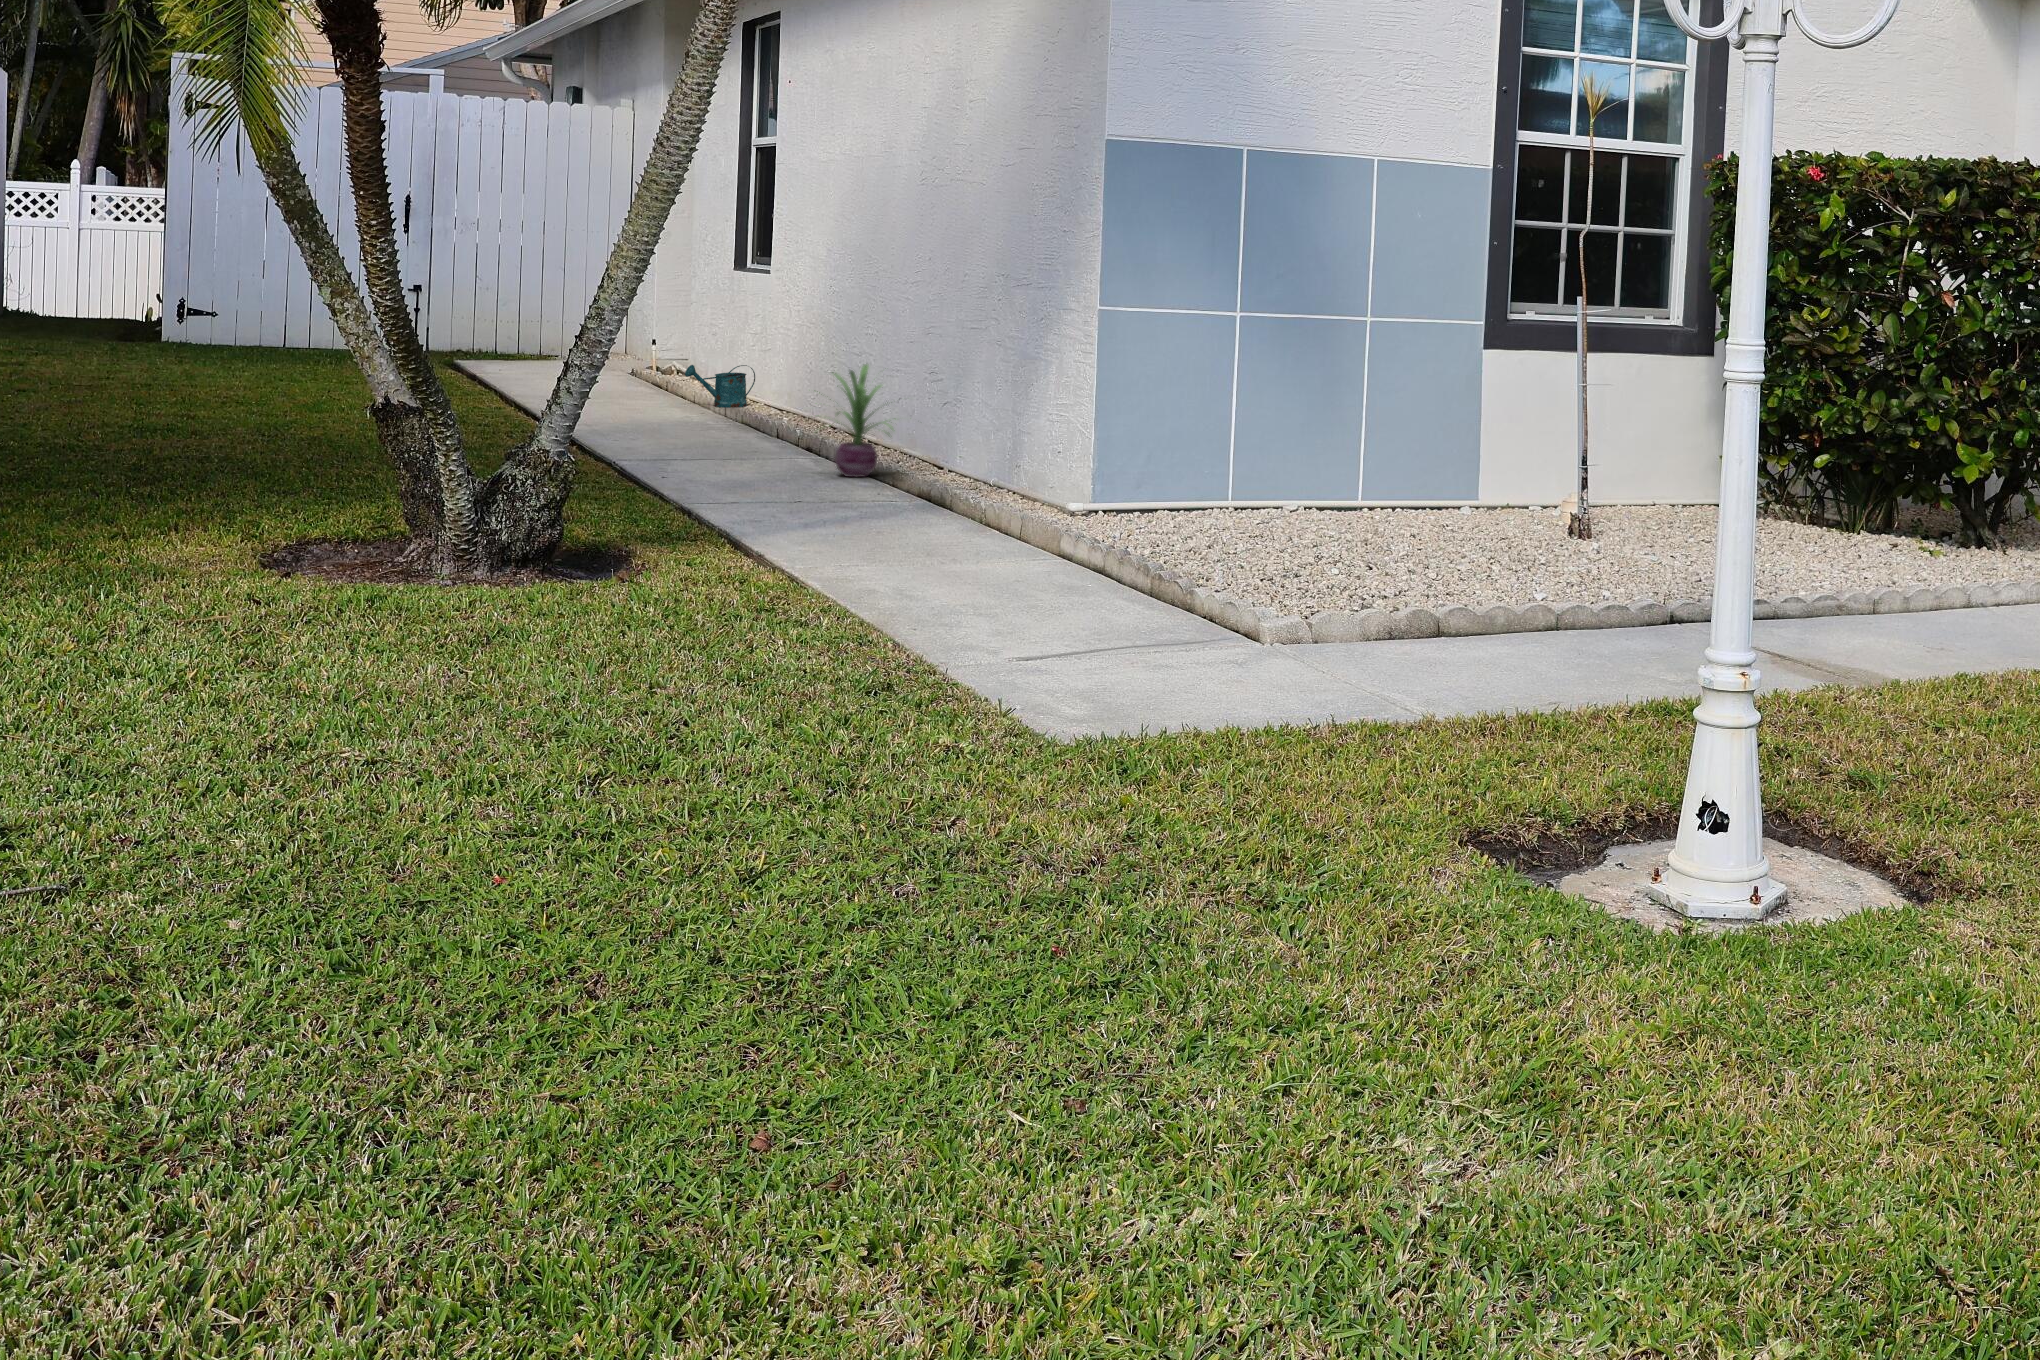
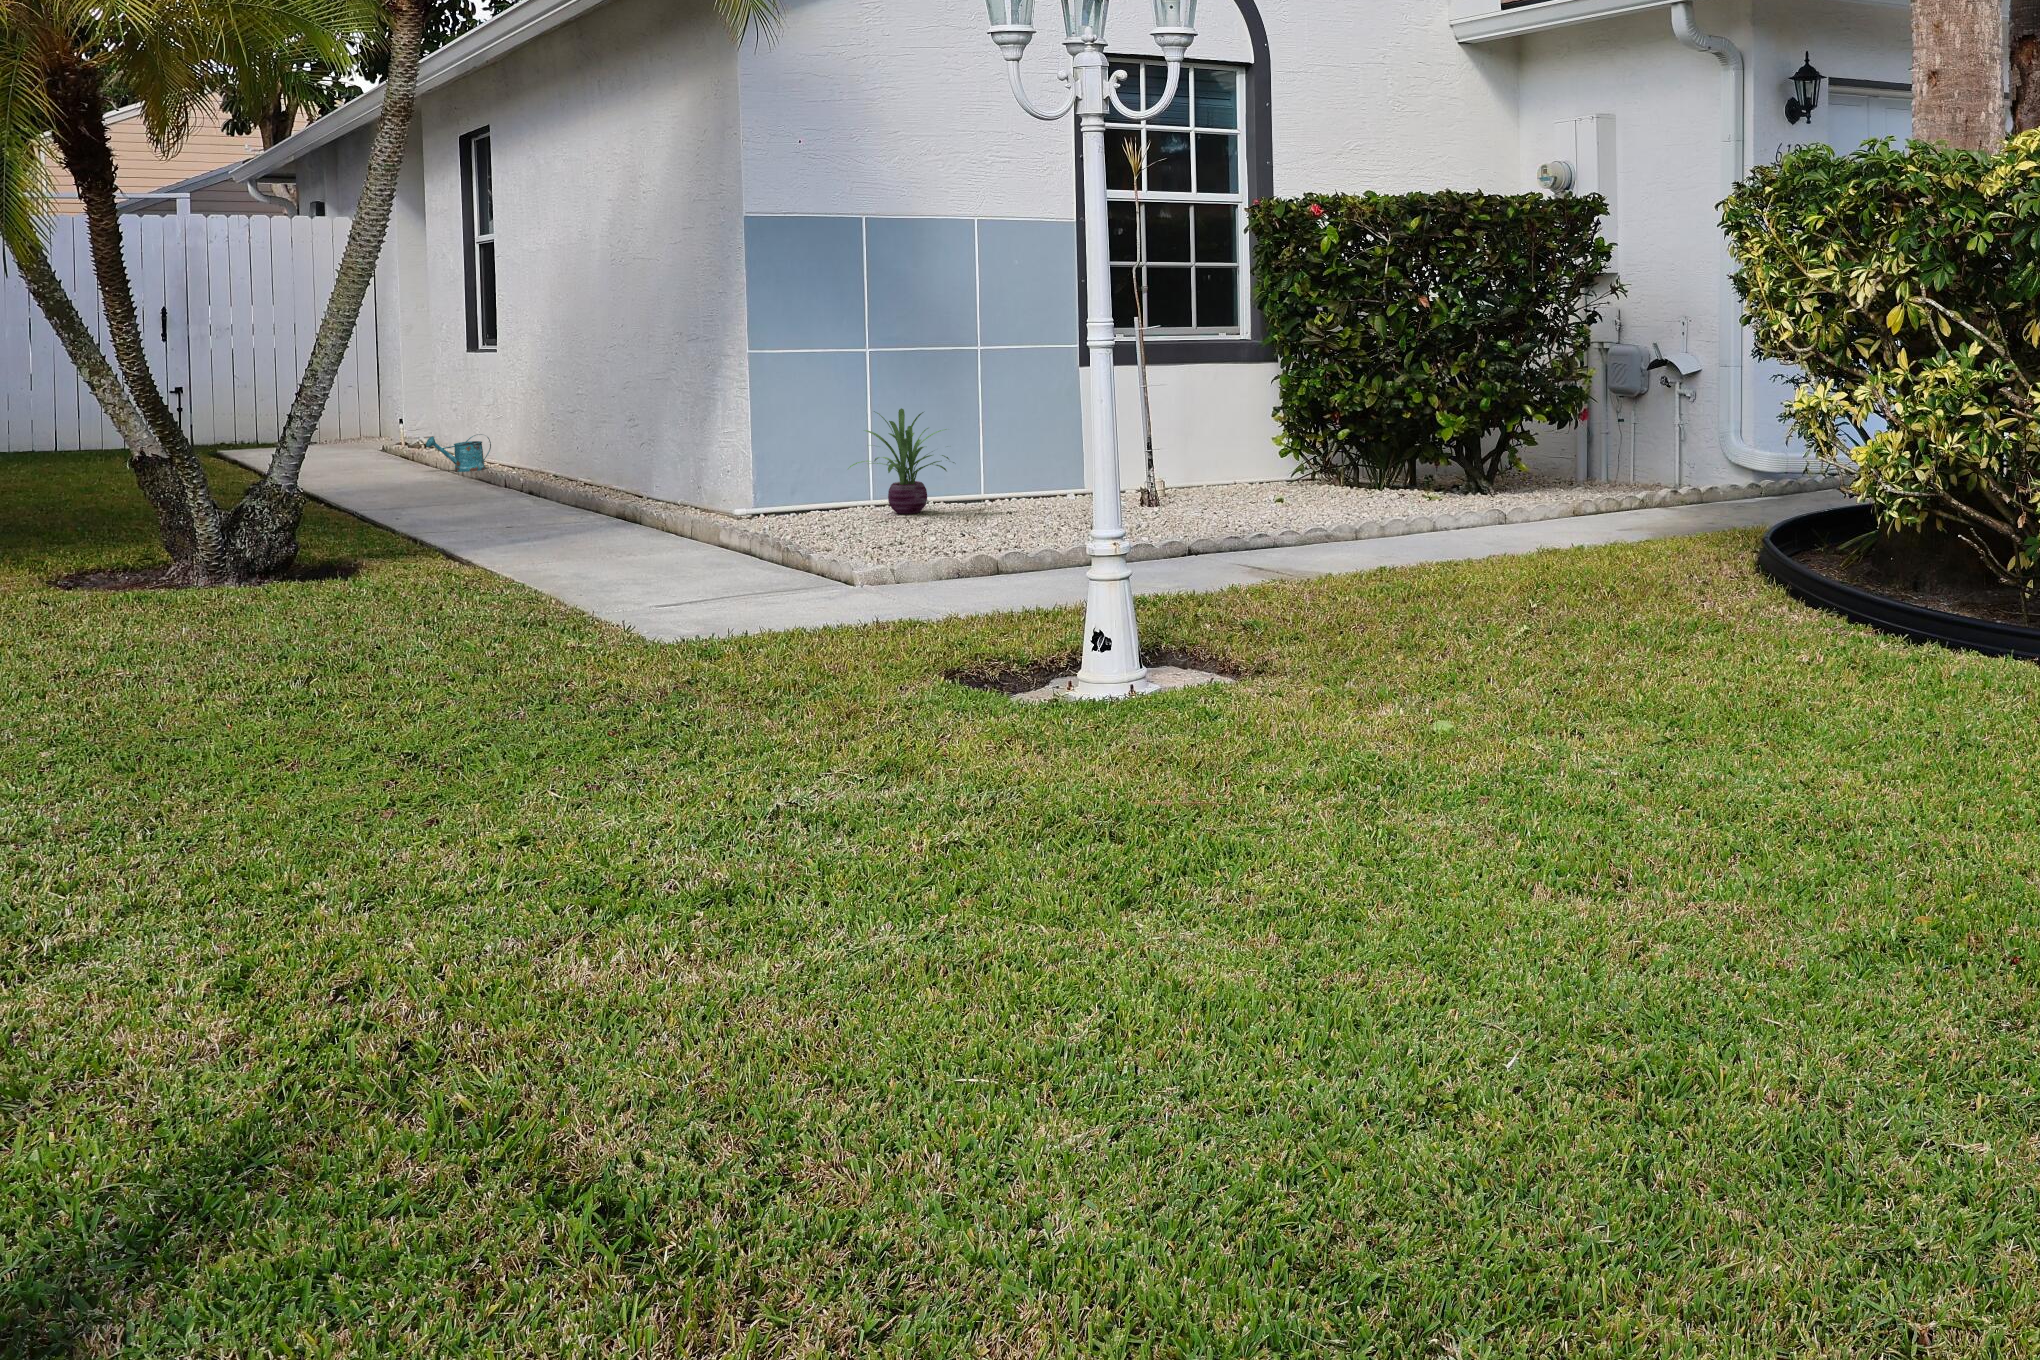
decorative plant: present [799,364,893,477] -> present [848,408,954,514]

